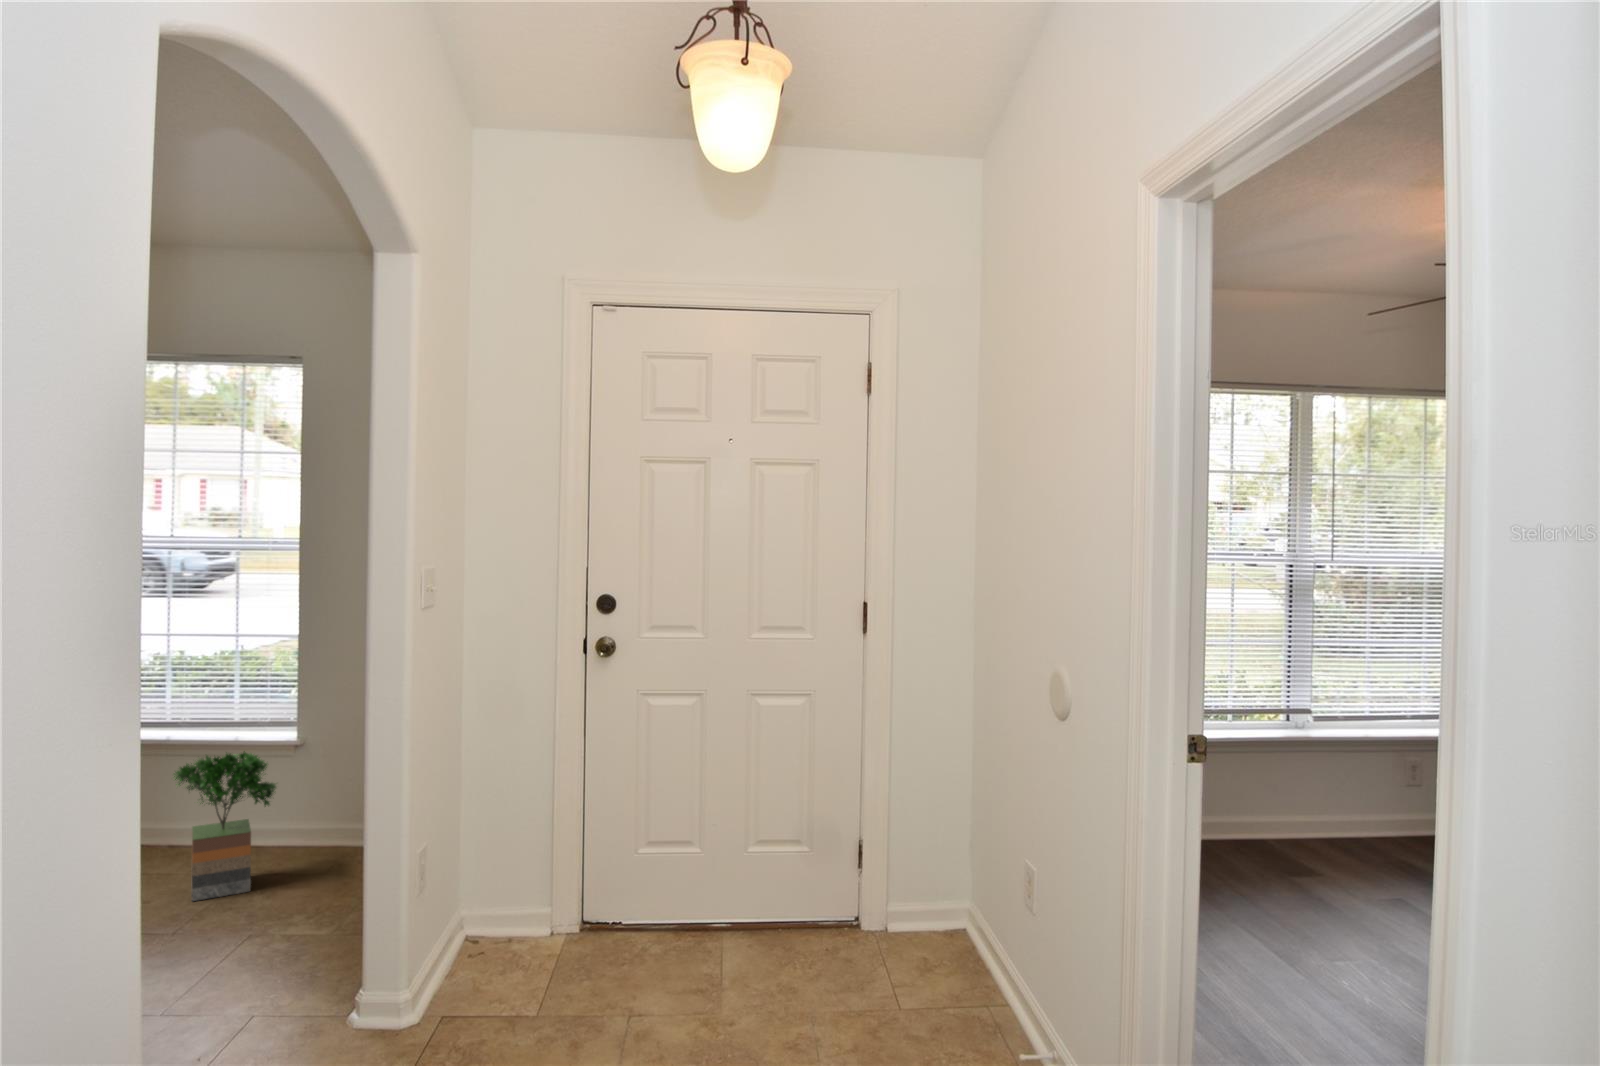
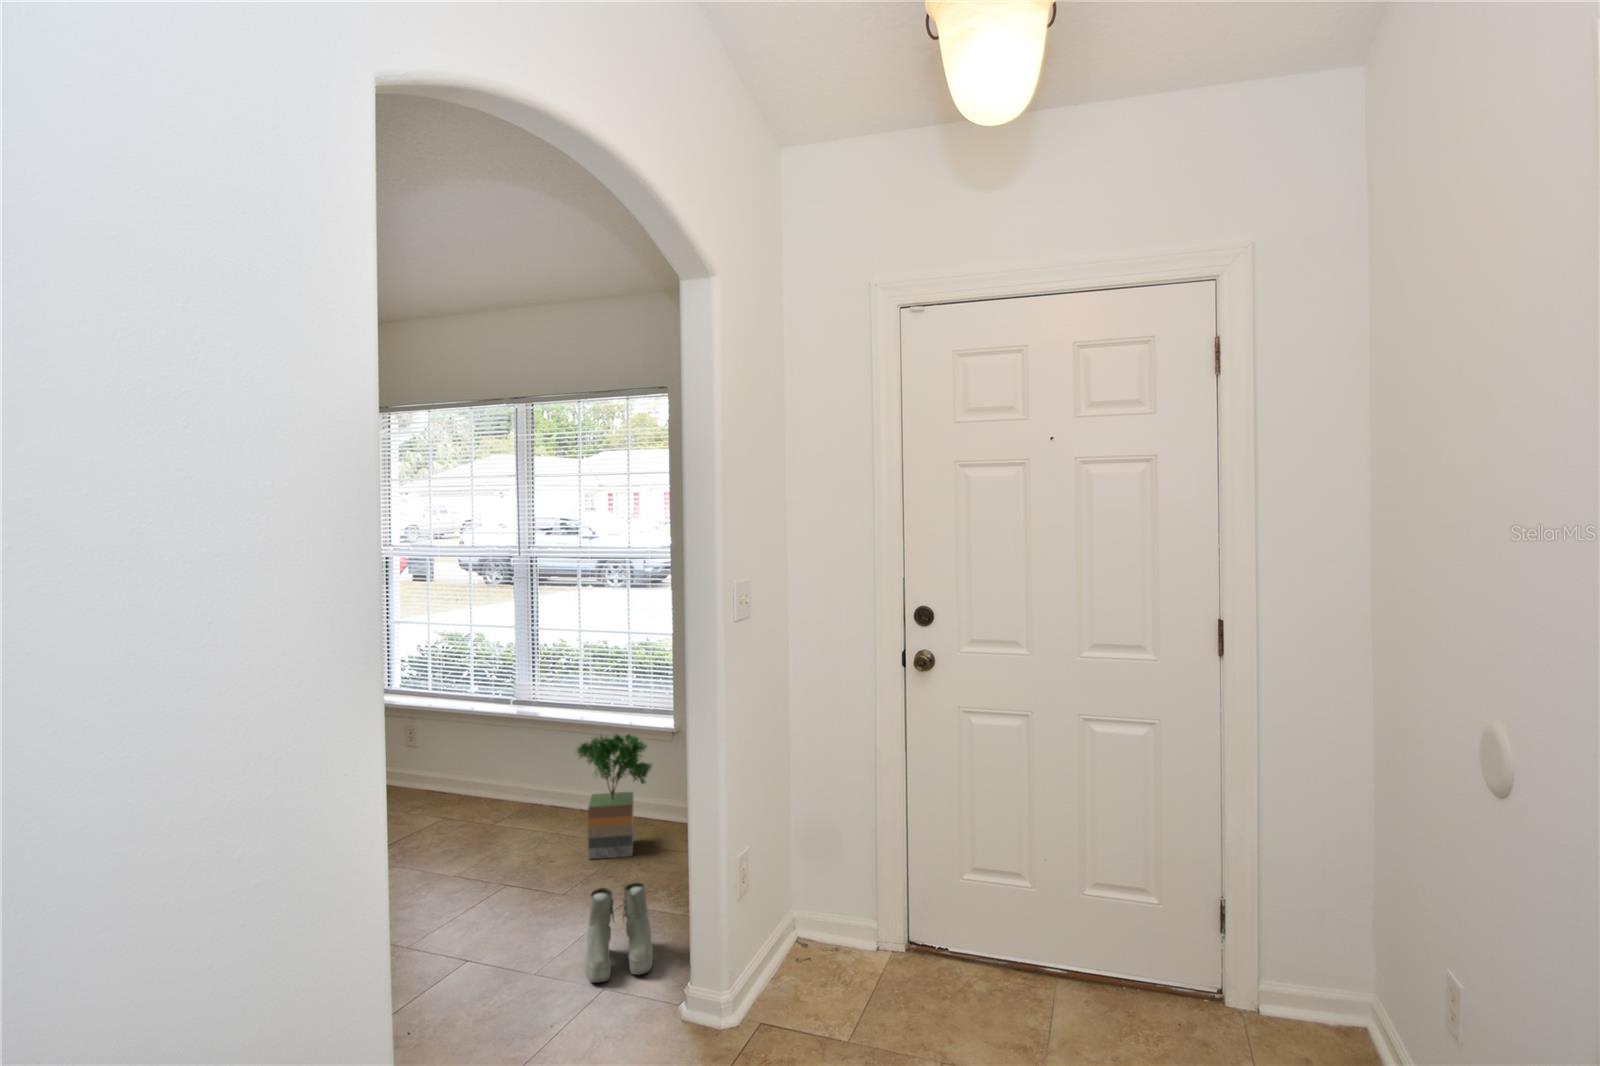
boots: none [221,902,304,1013] -> present [586,882,653,983]

